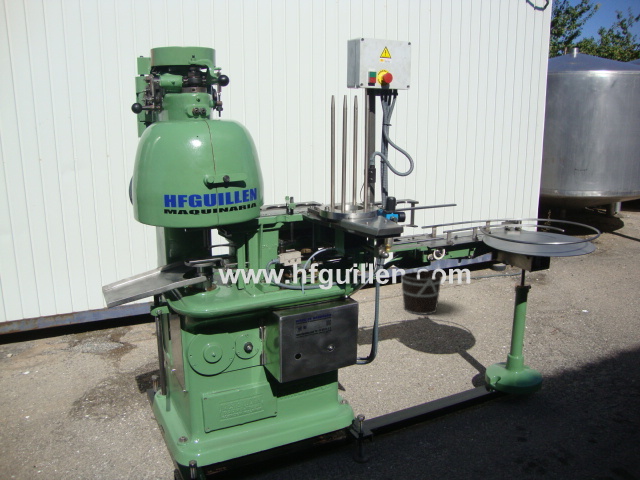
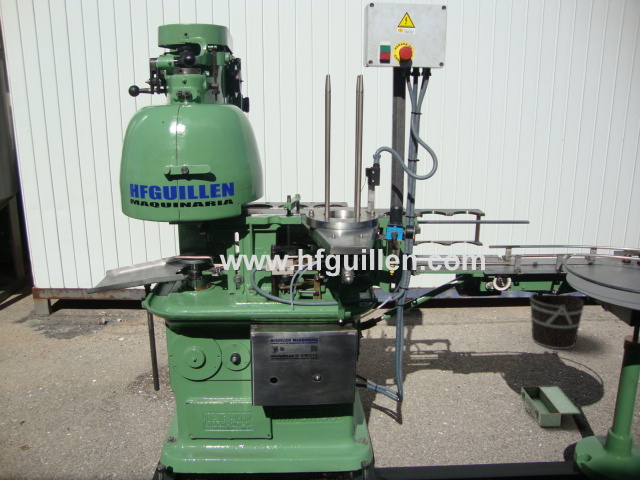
toolbox: none [423,338,472,369] -> present [521,385,580,426]

